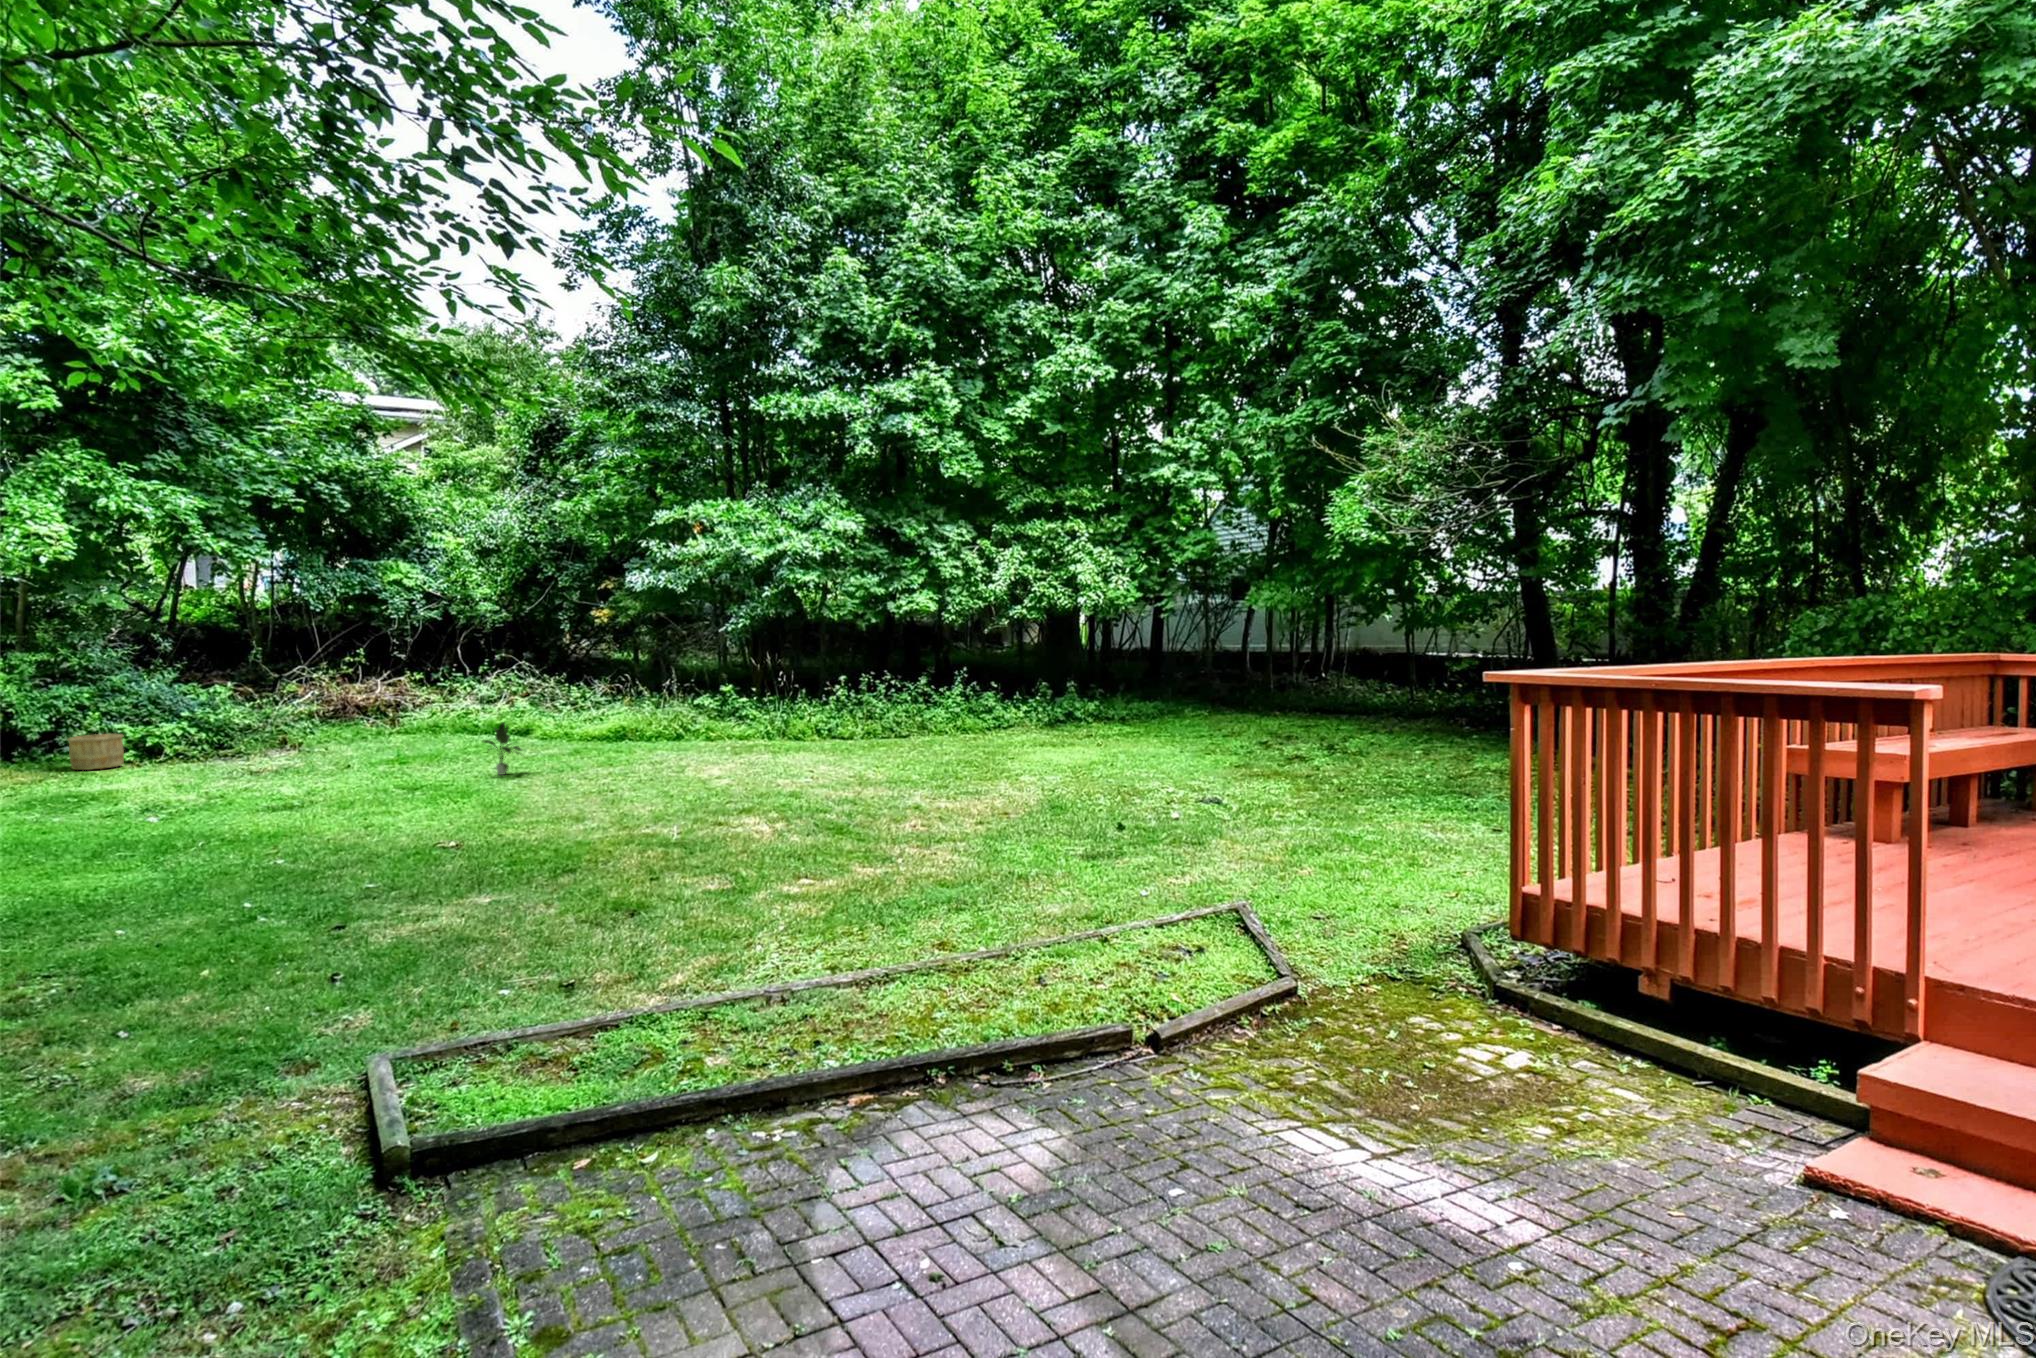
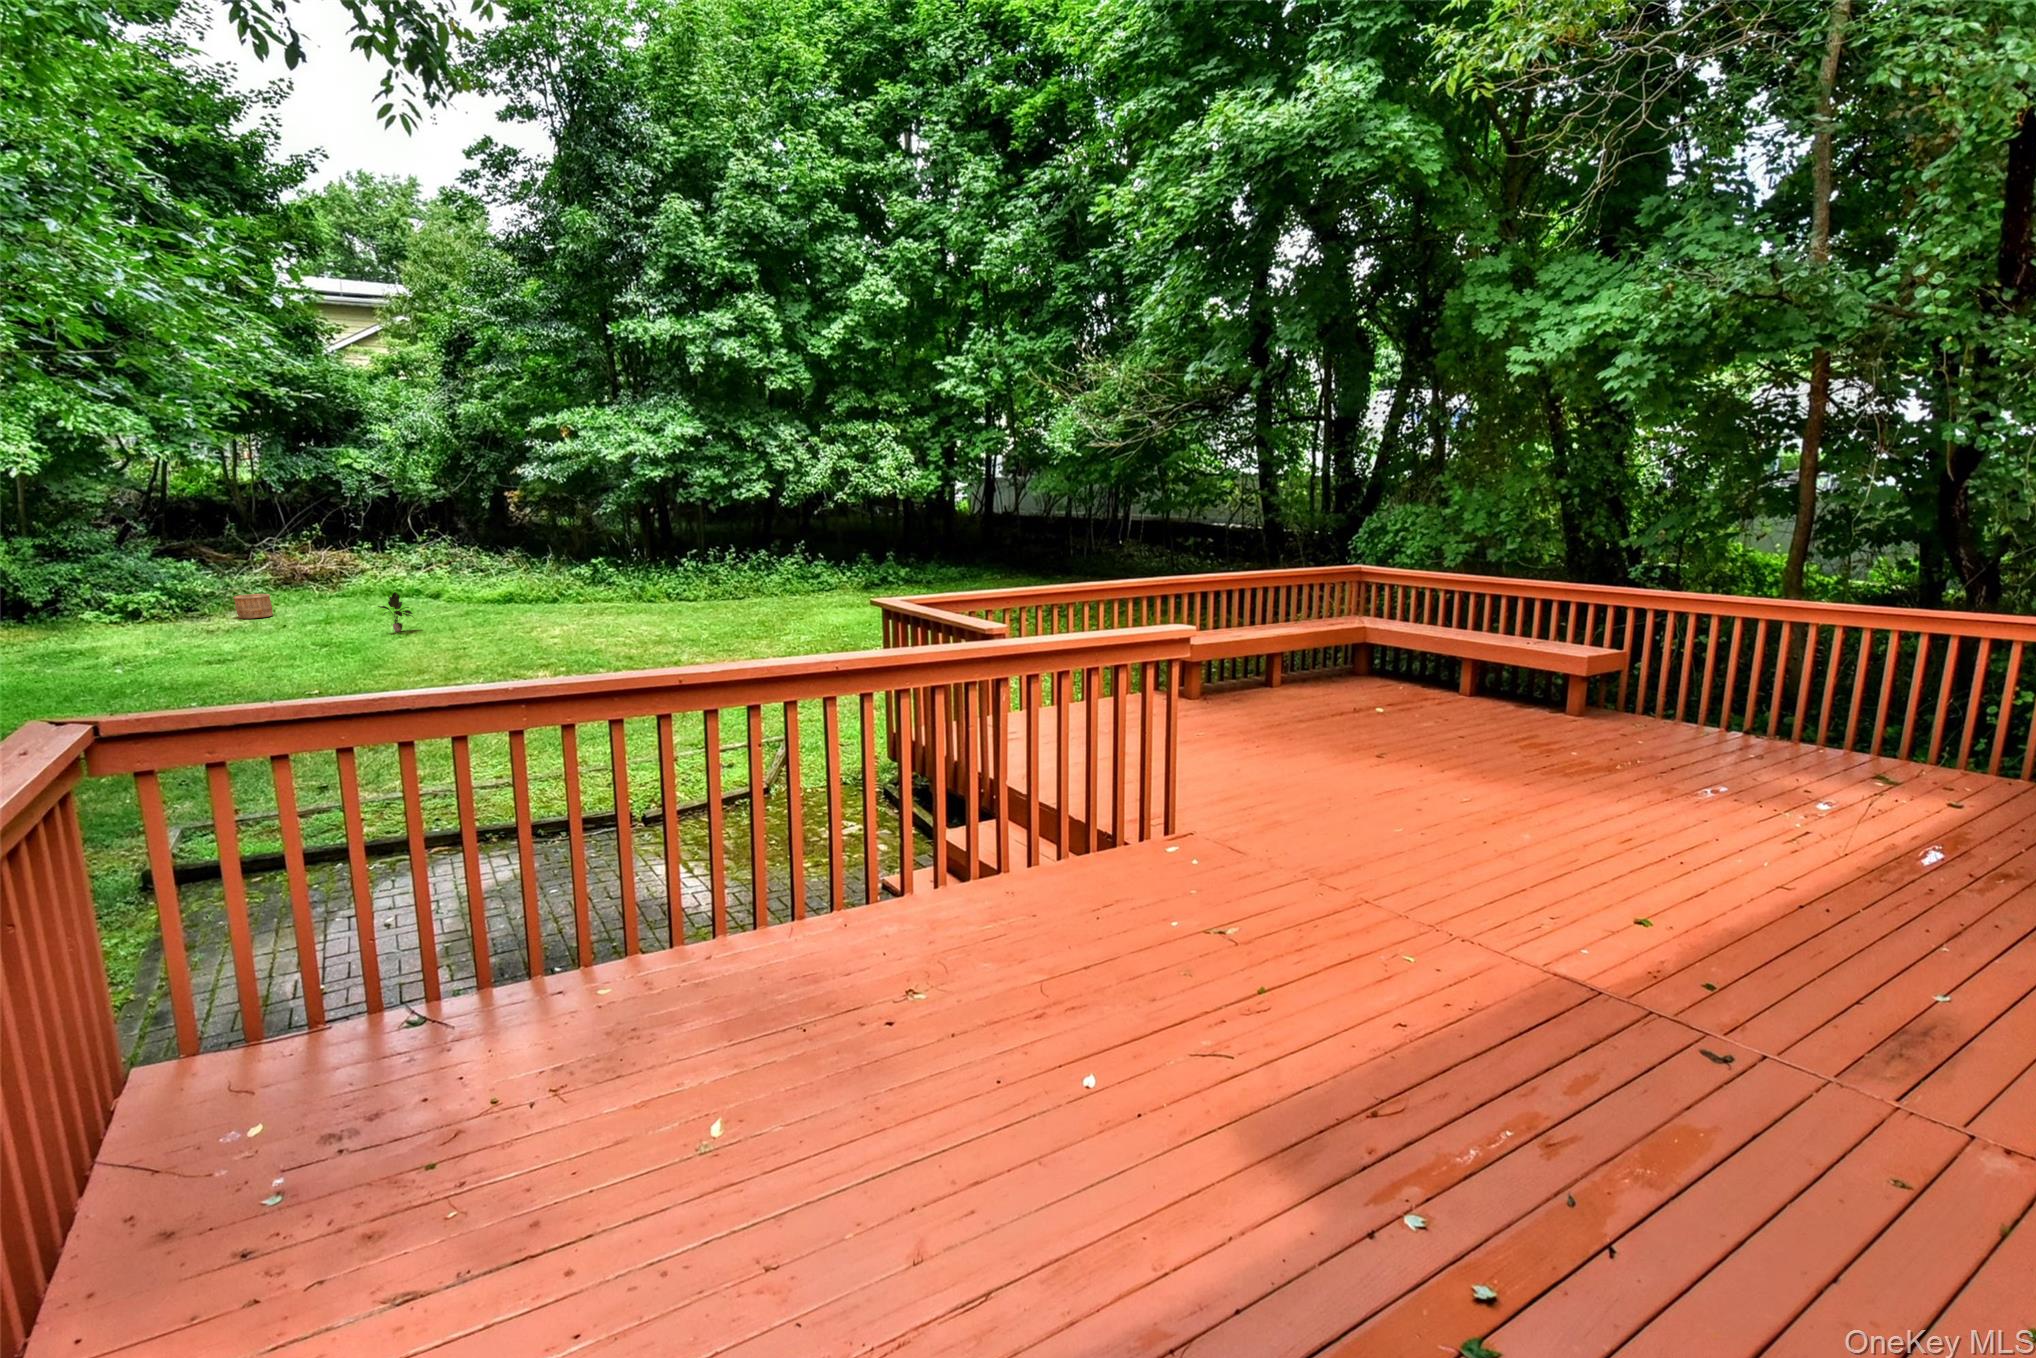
wooden bucket: present [68,734,124,770] -> present [233,594,273,619]

